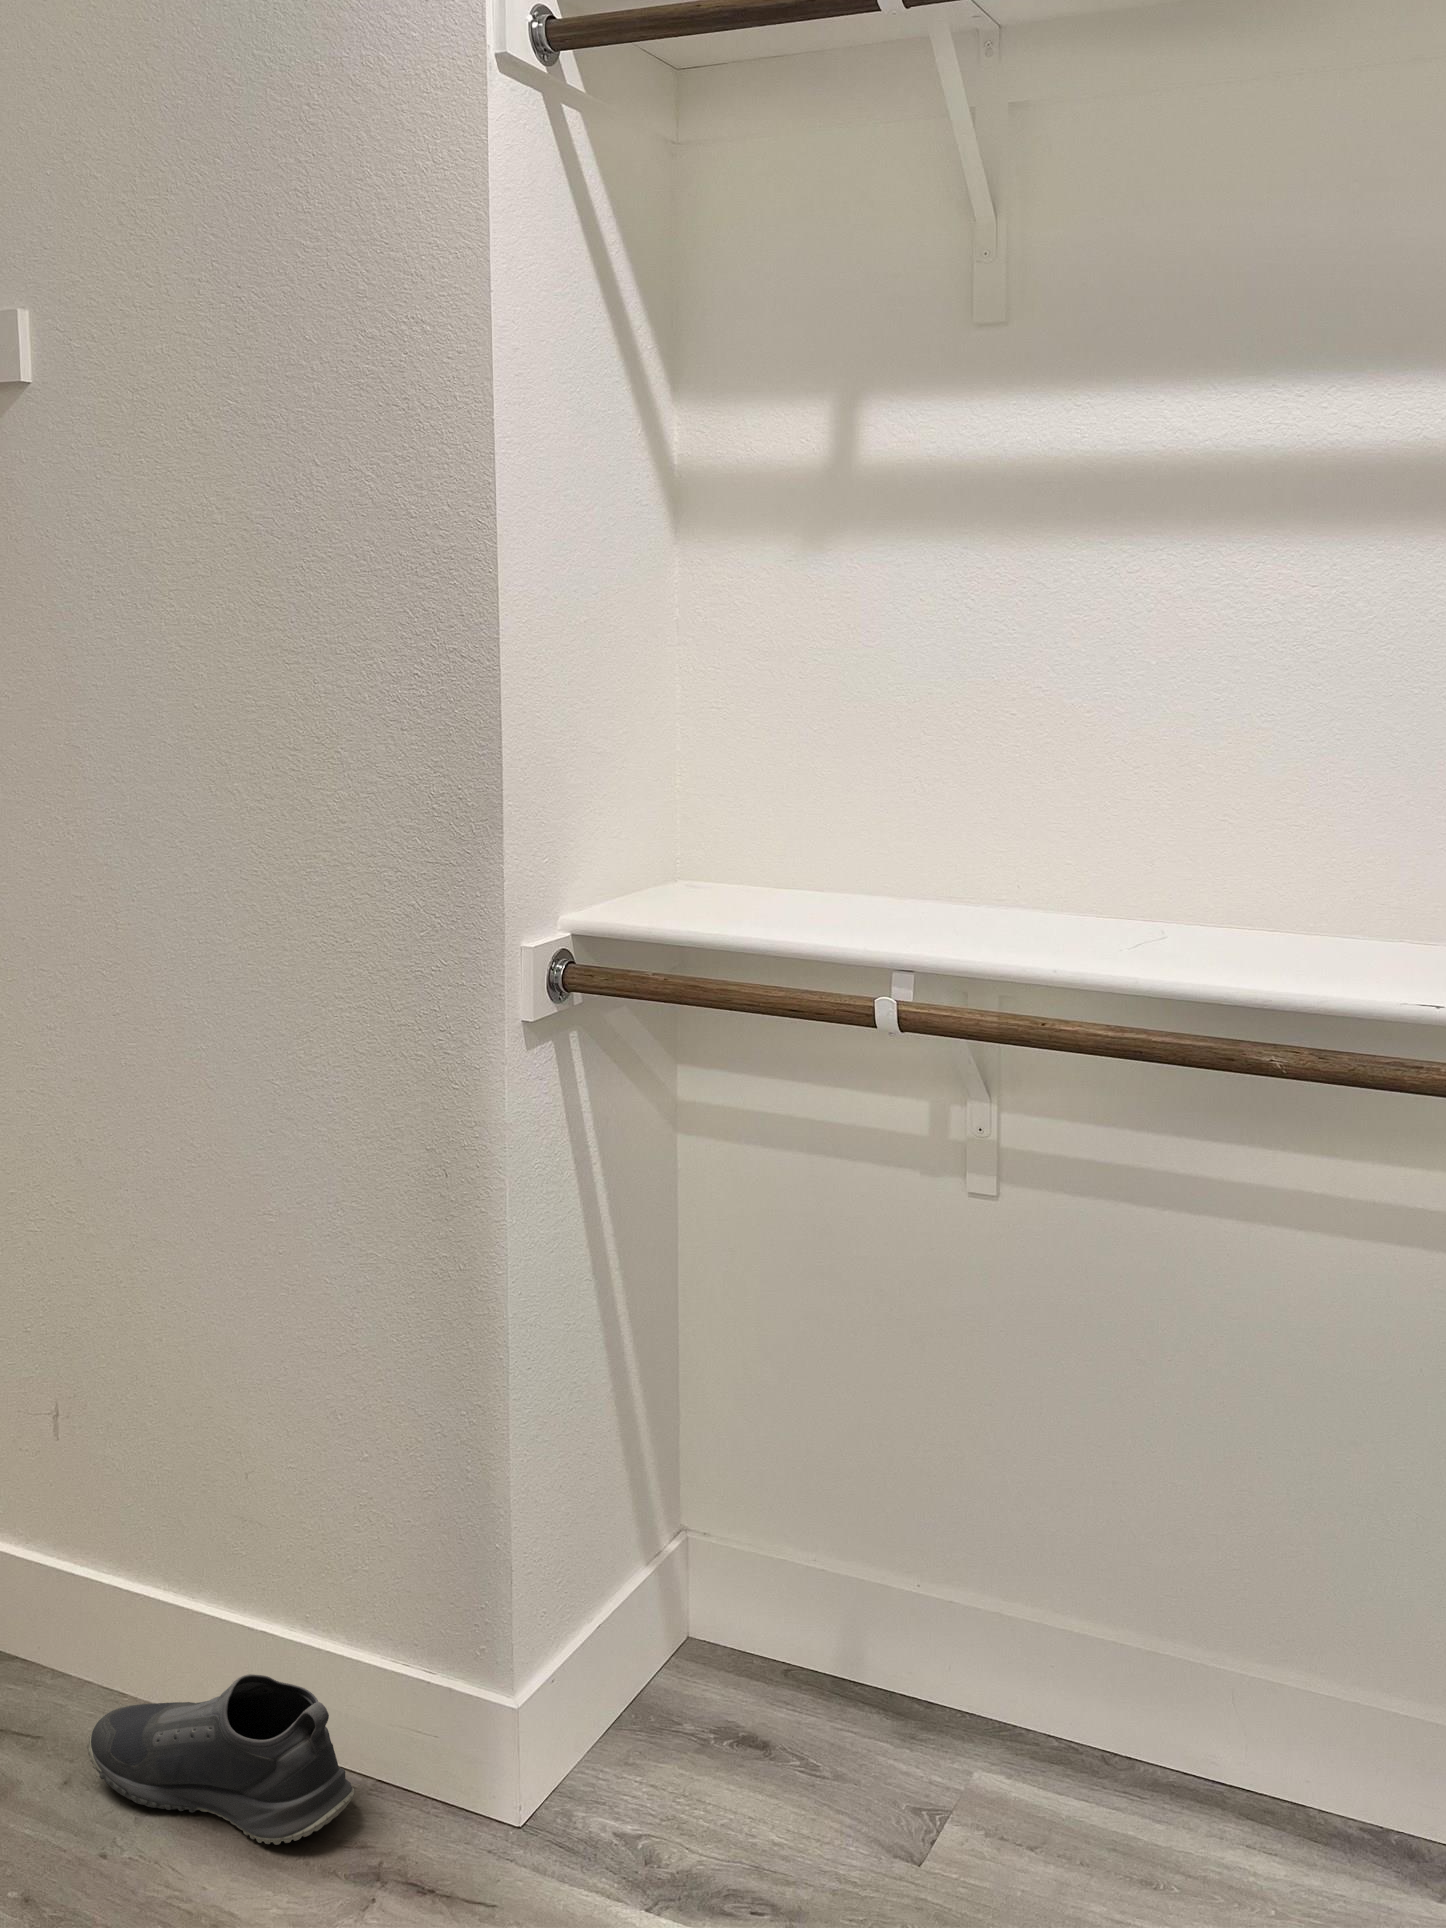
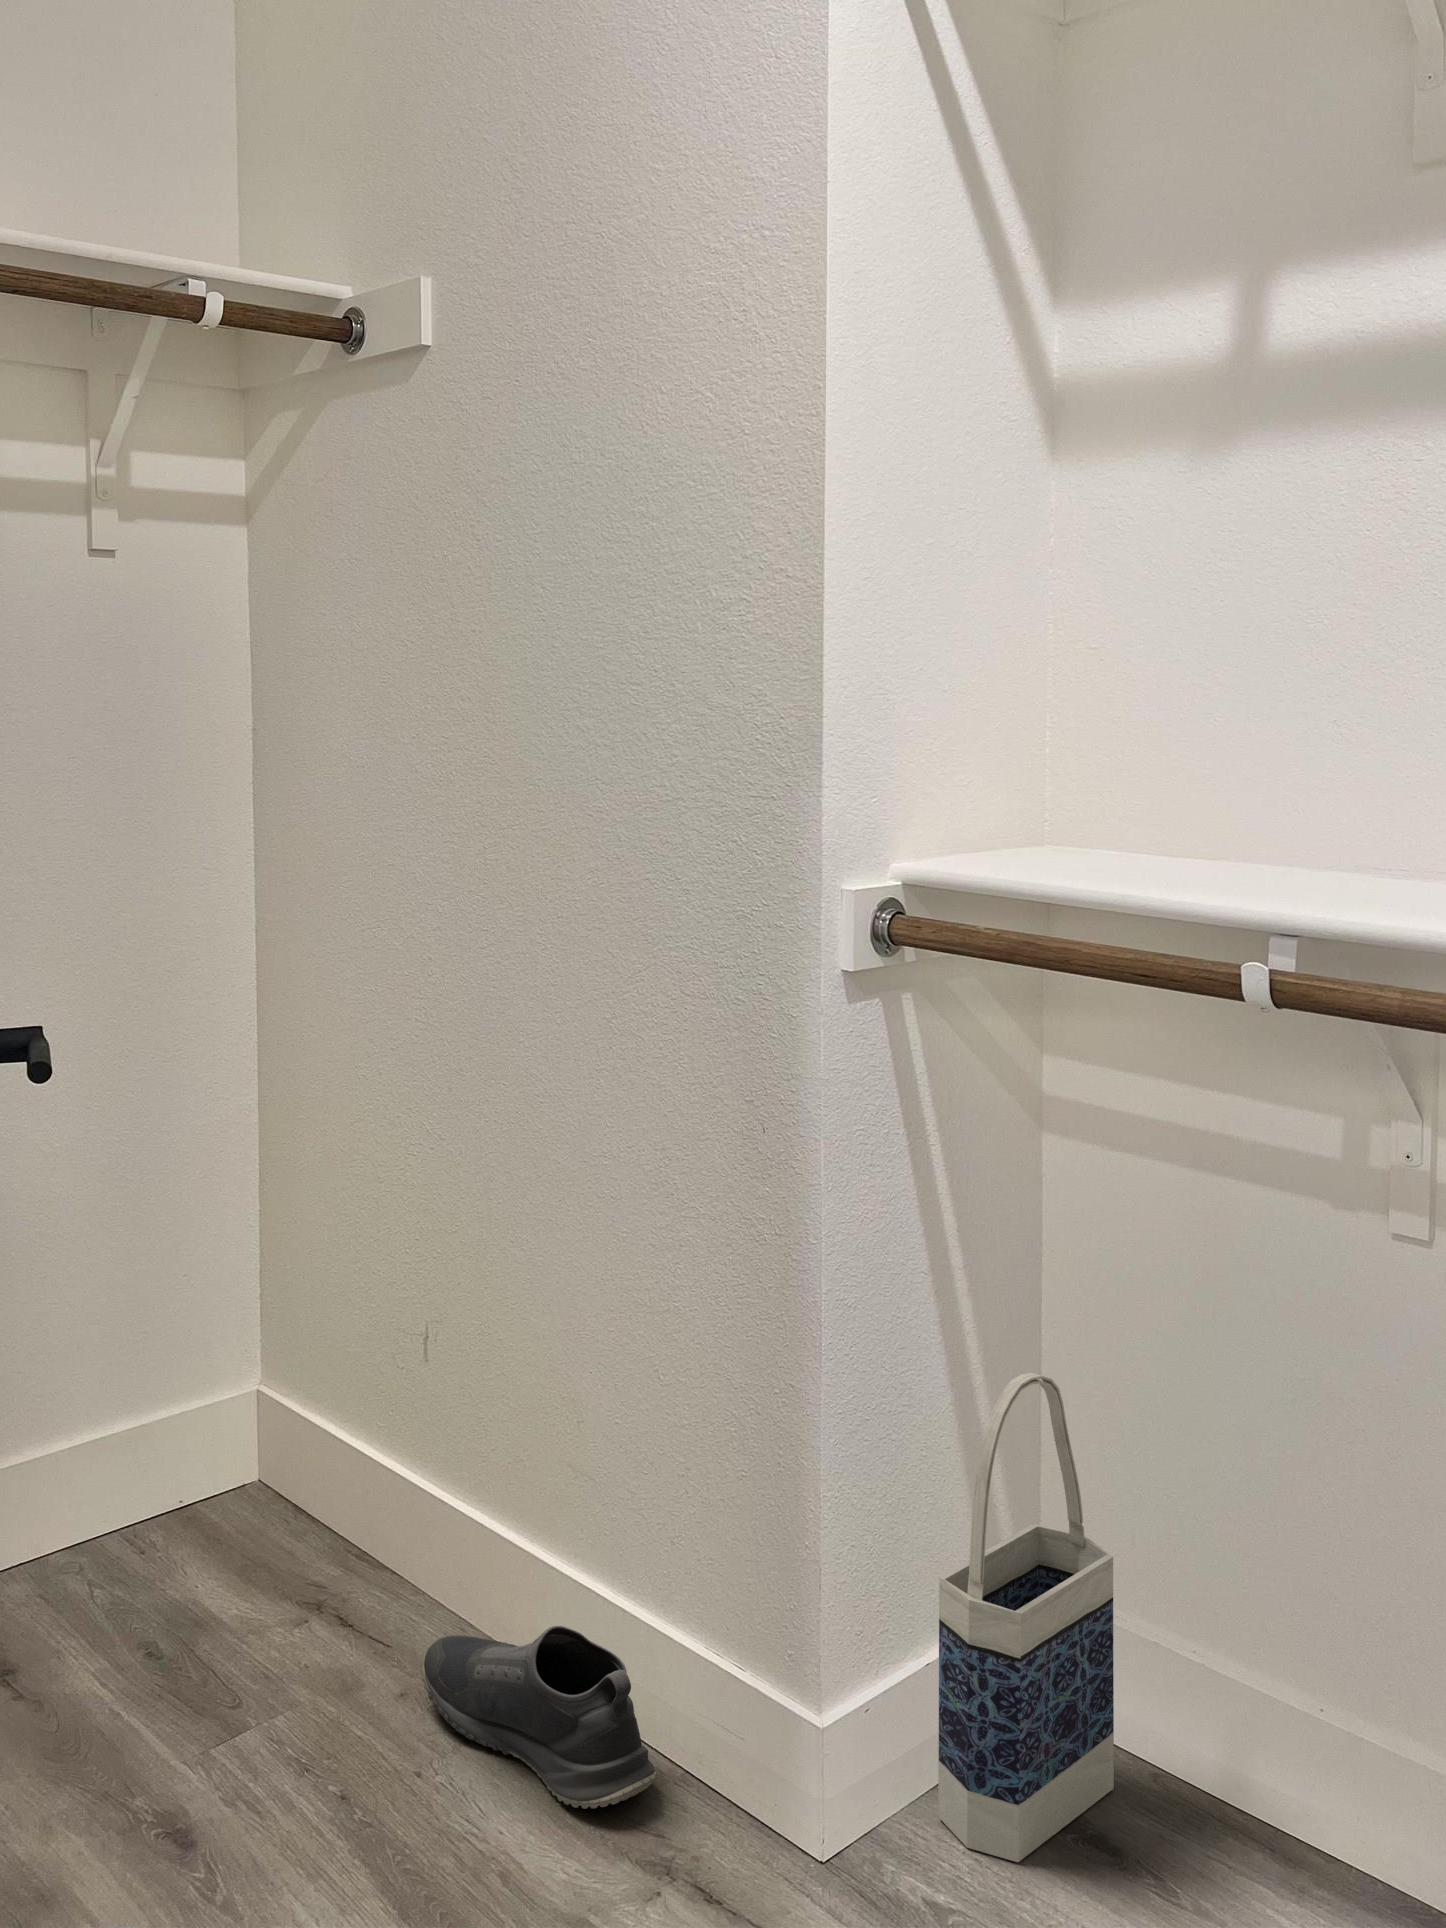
bag: none [613,1353,756,1777] -> present [938,1373,1114,1862]

